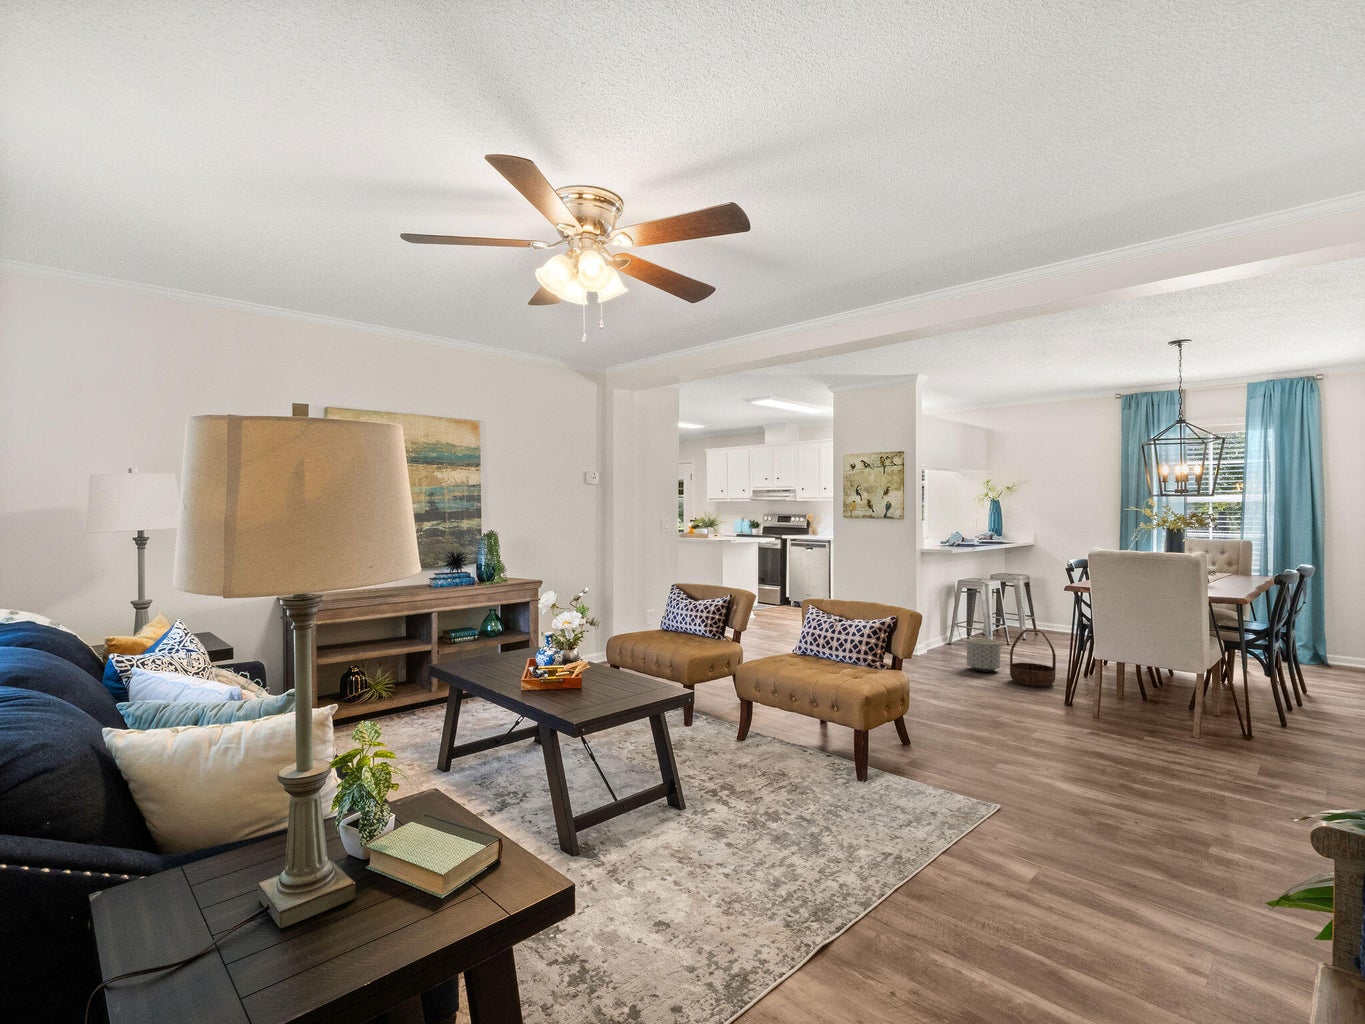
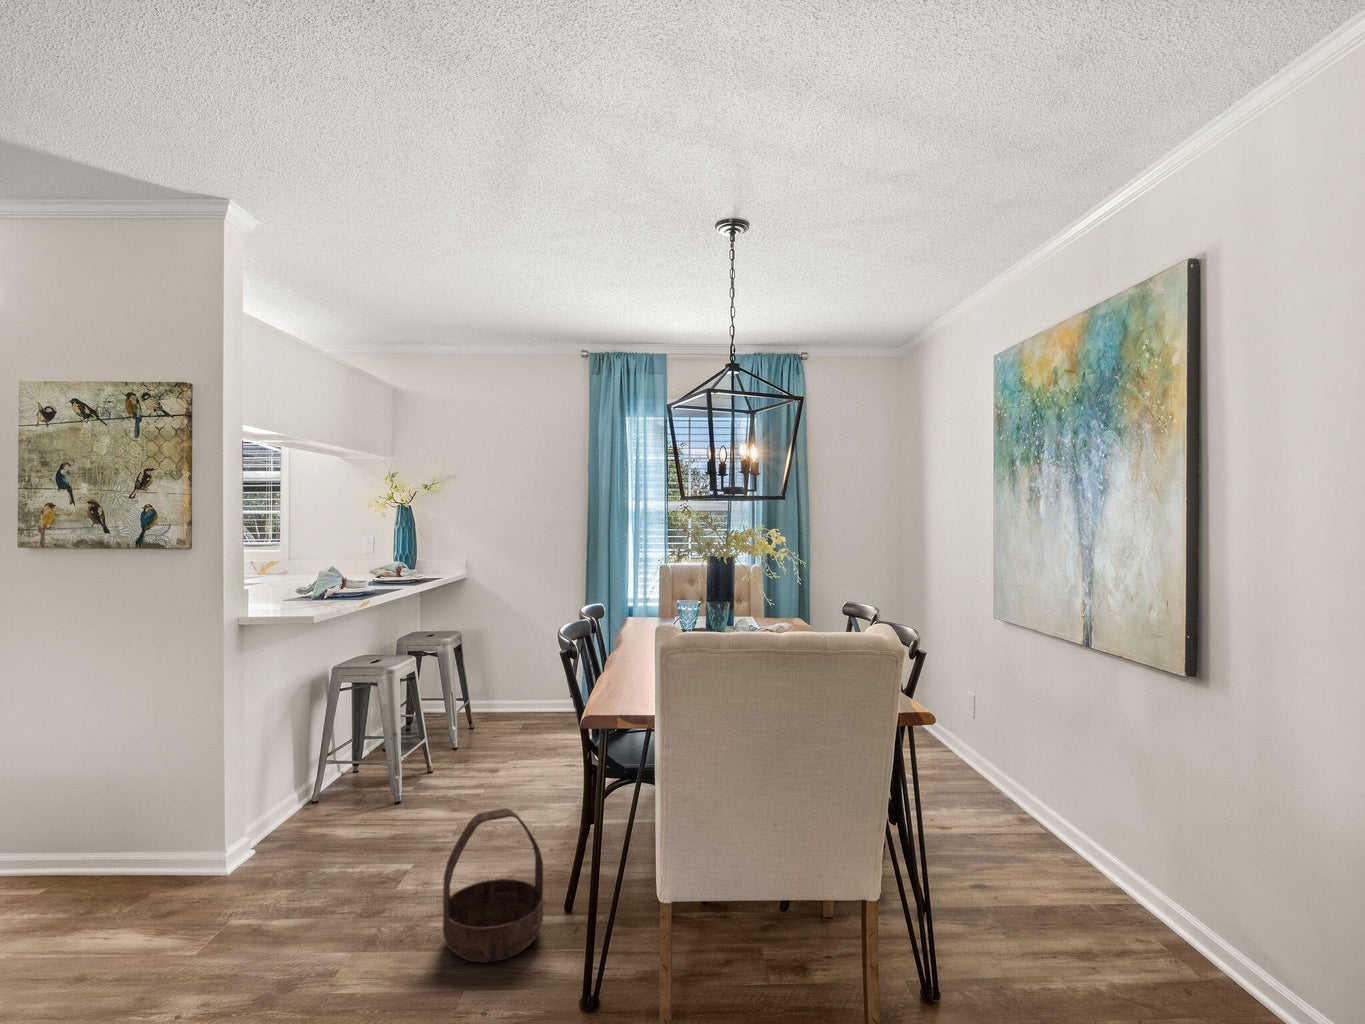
planter: present [967,638,1000,672] -> none [339,828,419,922]

